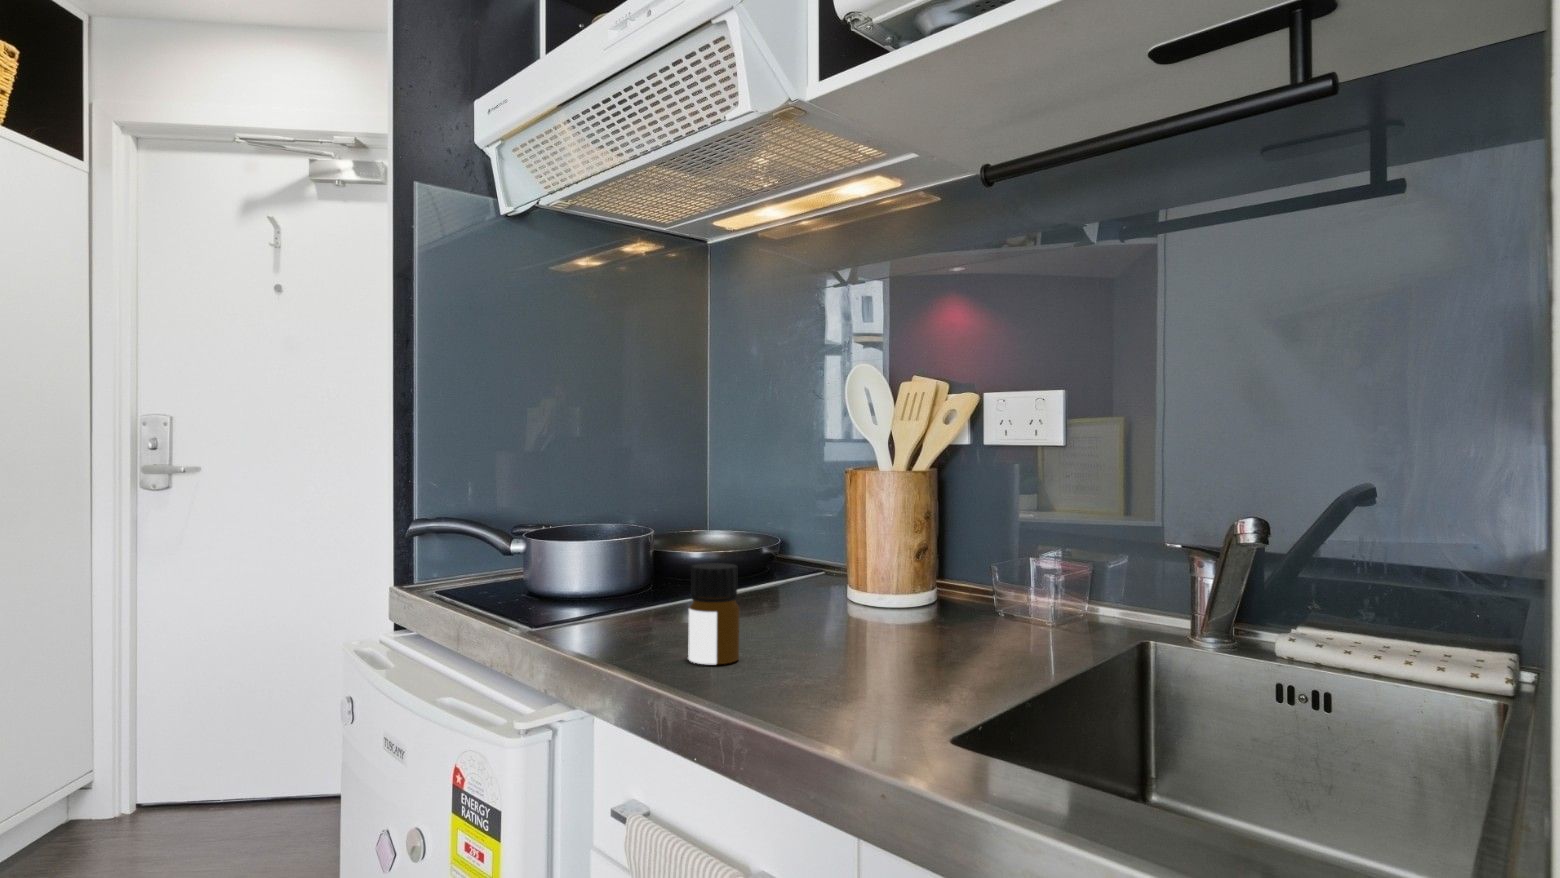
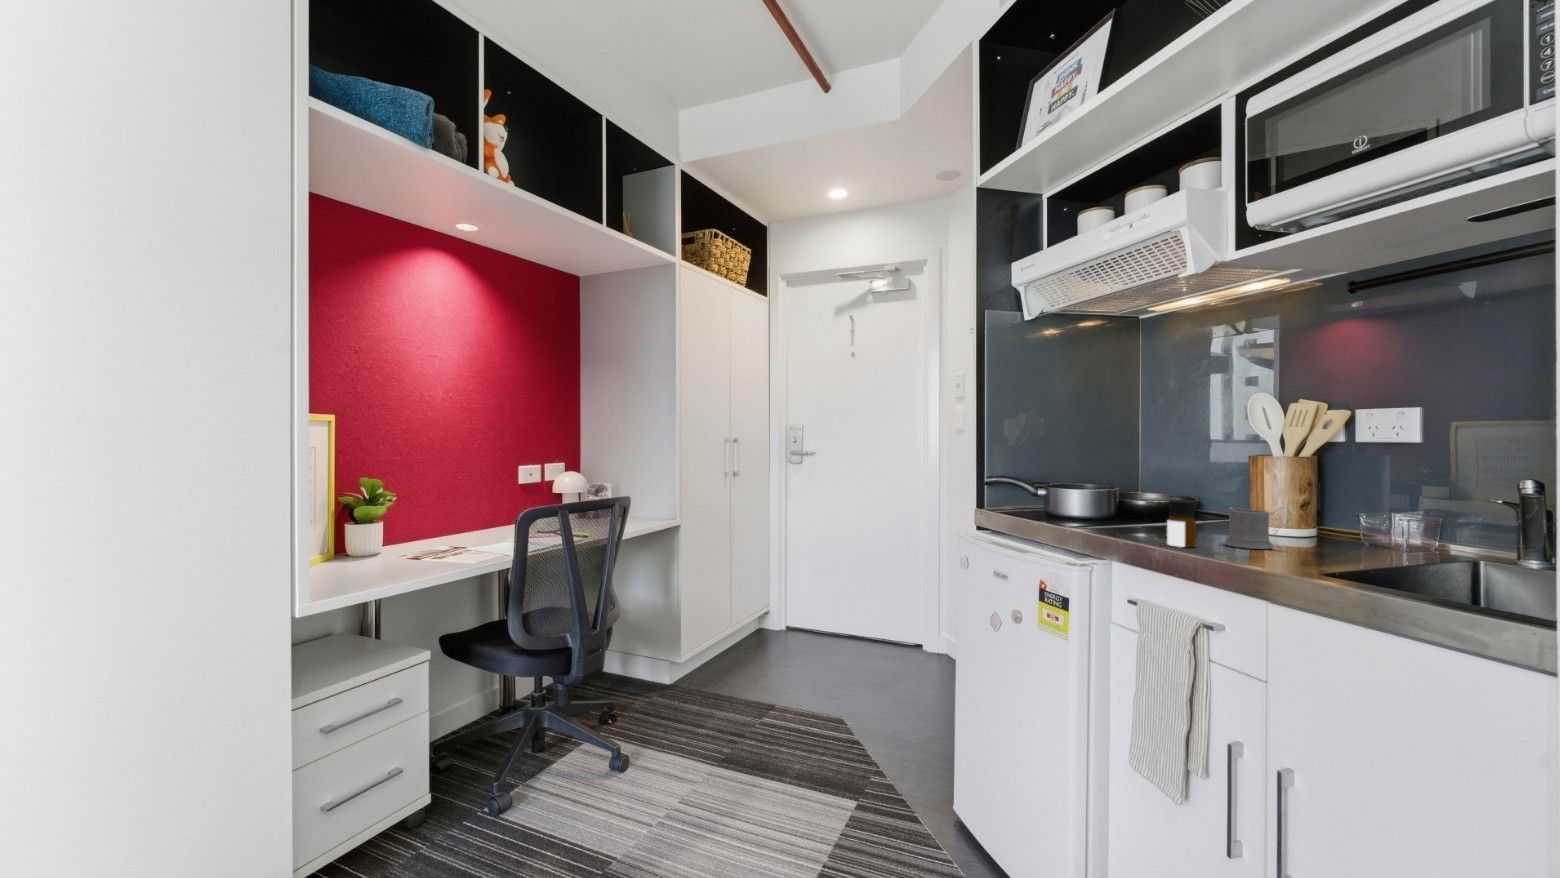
mug: none [795,568,897,653] -> present [1225,507,1291,549]

